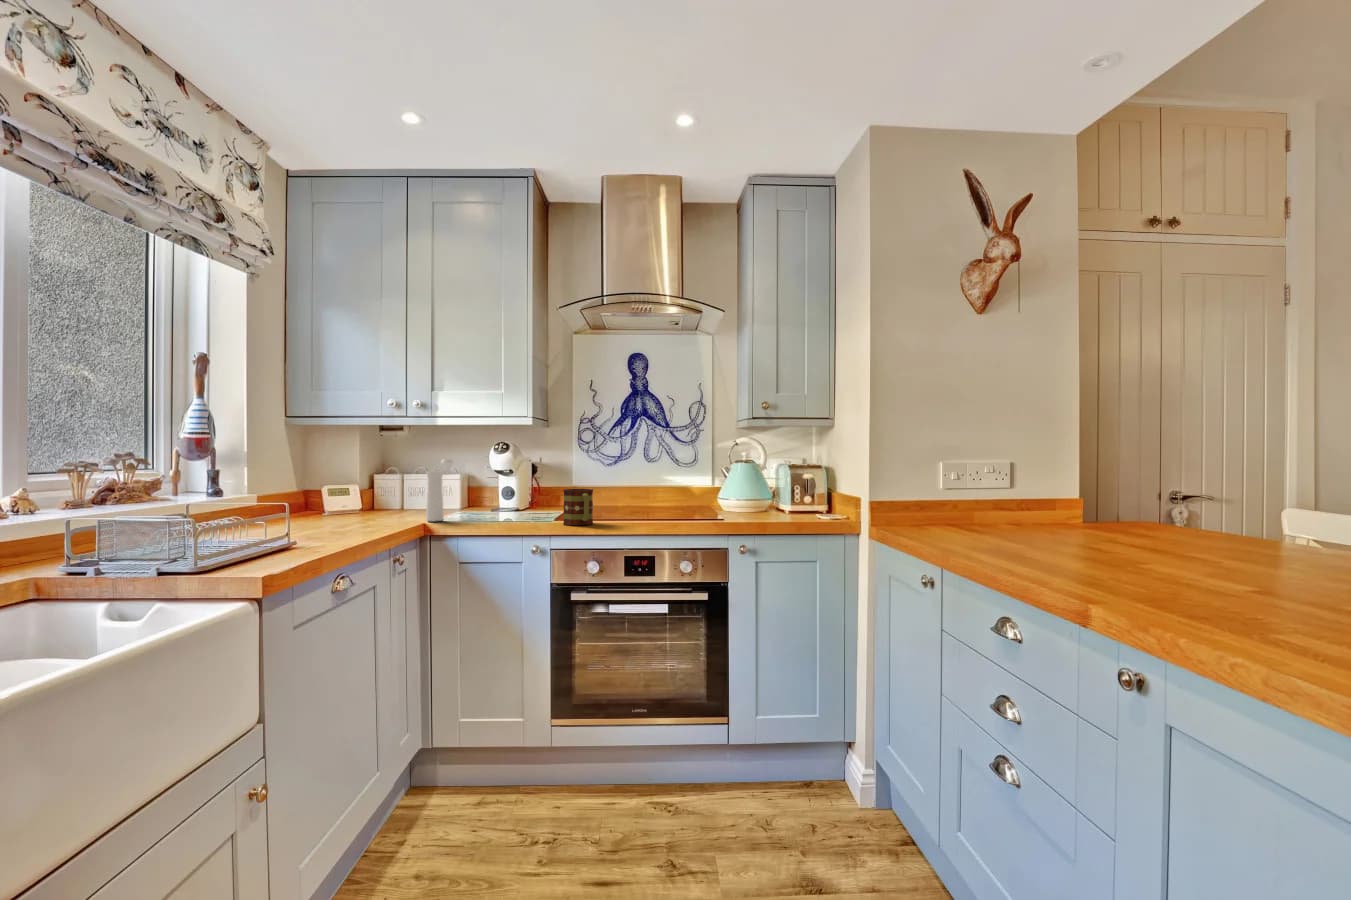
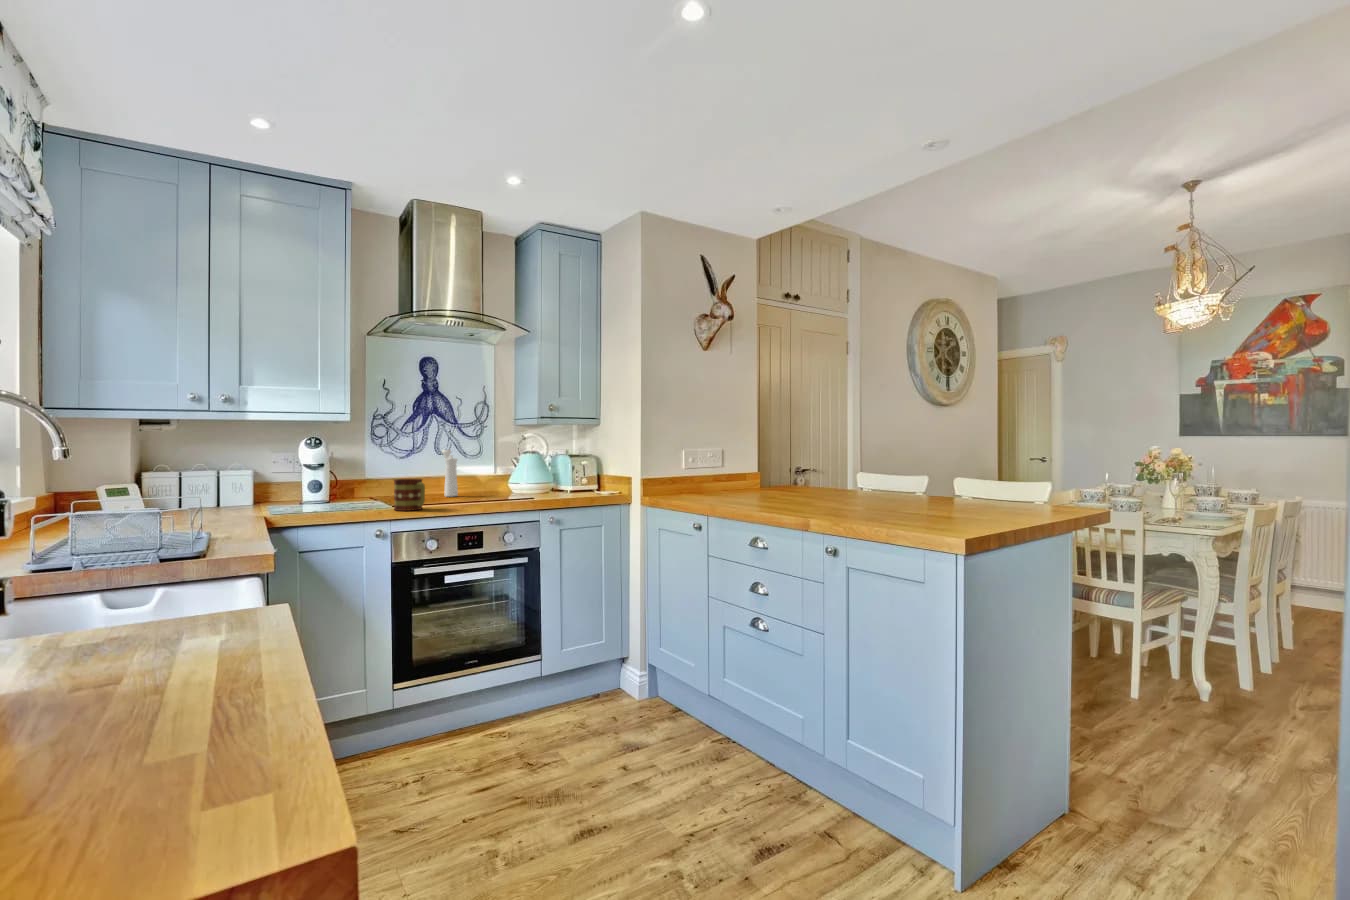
pepper mill: present [426,459,453,521] -> present [442,450,458,496]

